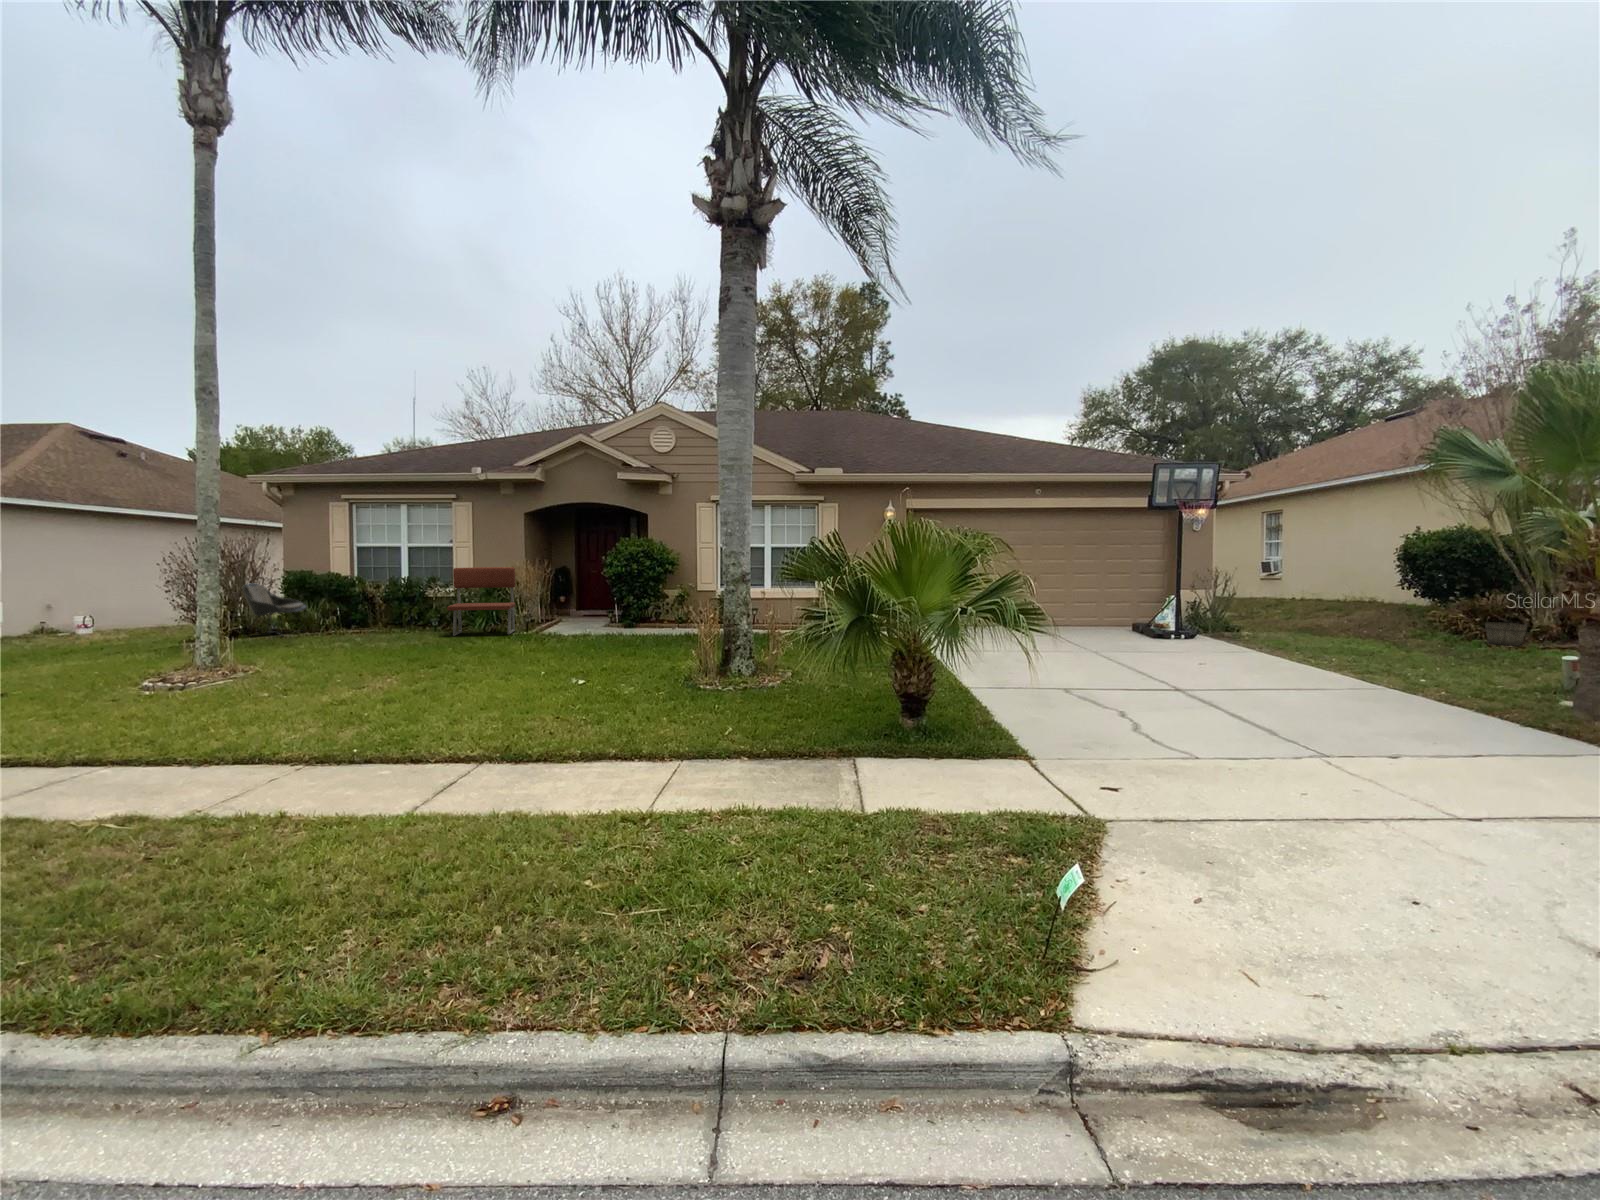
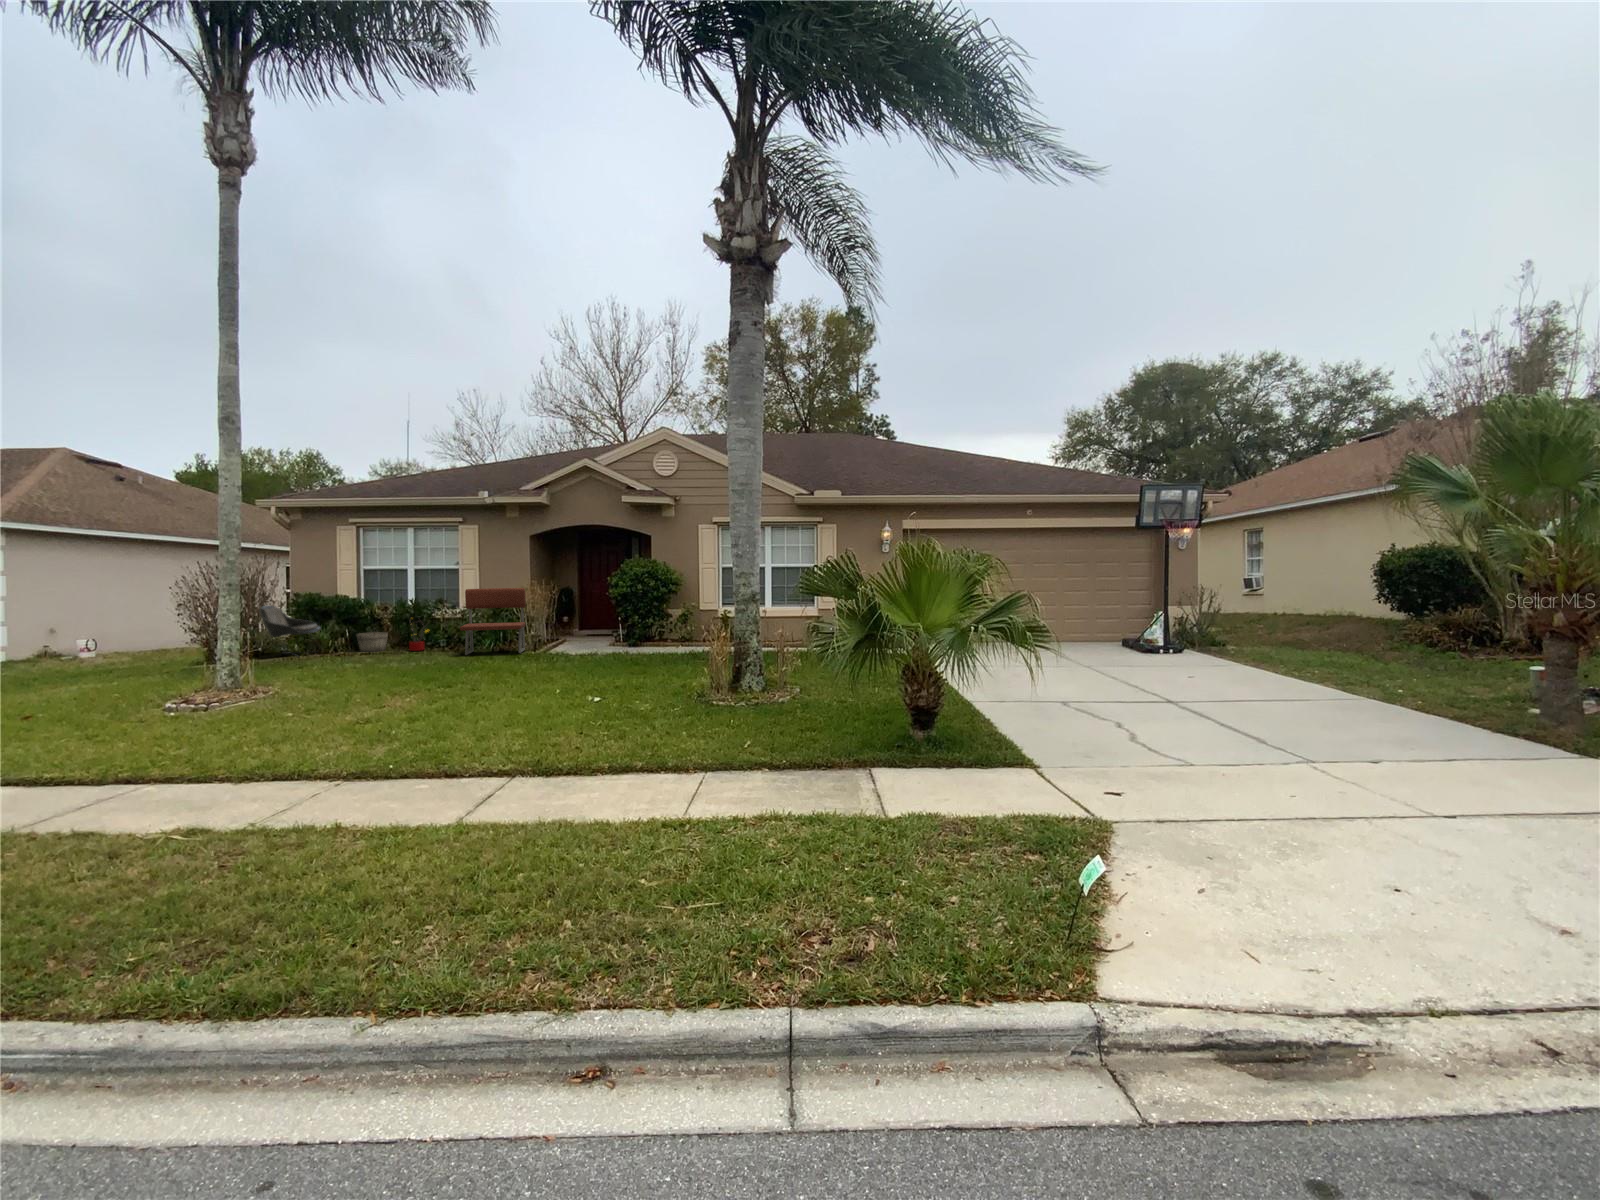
decorative plant: none [397,596,418,631] -> present [409,622,428,651]
wooden bucket: present [1485,622,1527,646] -> present [357,632,388,652]

